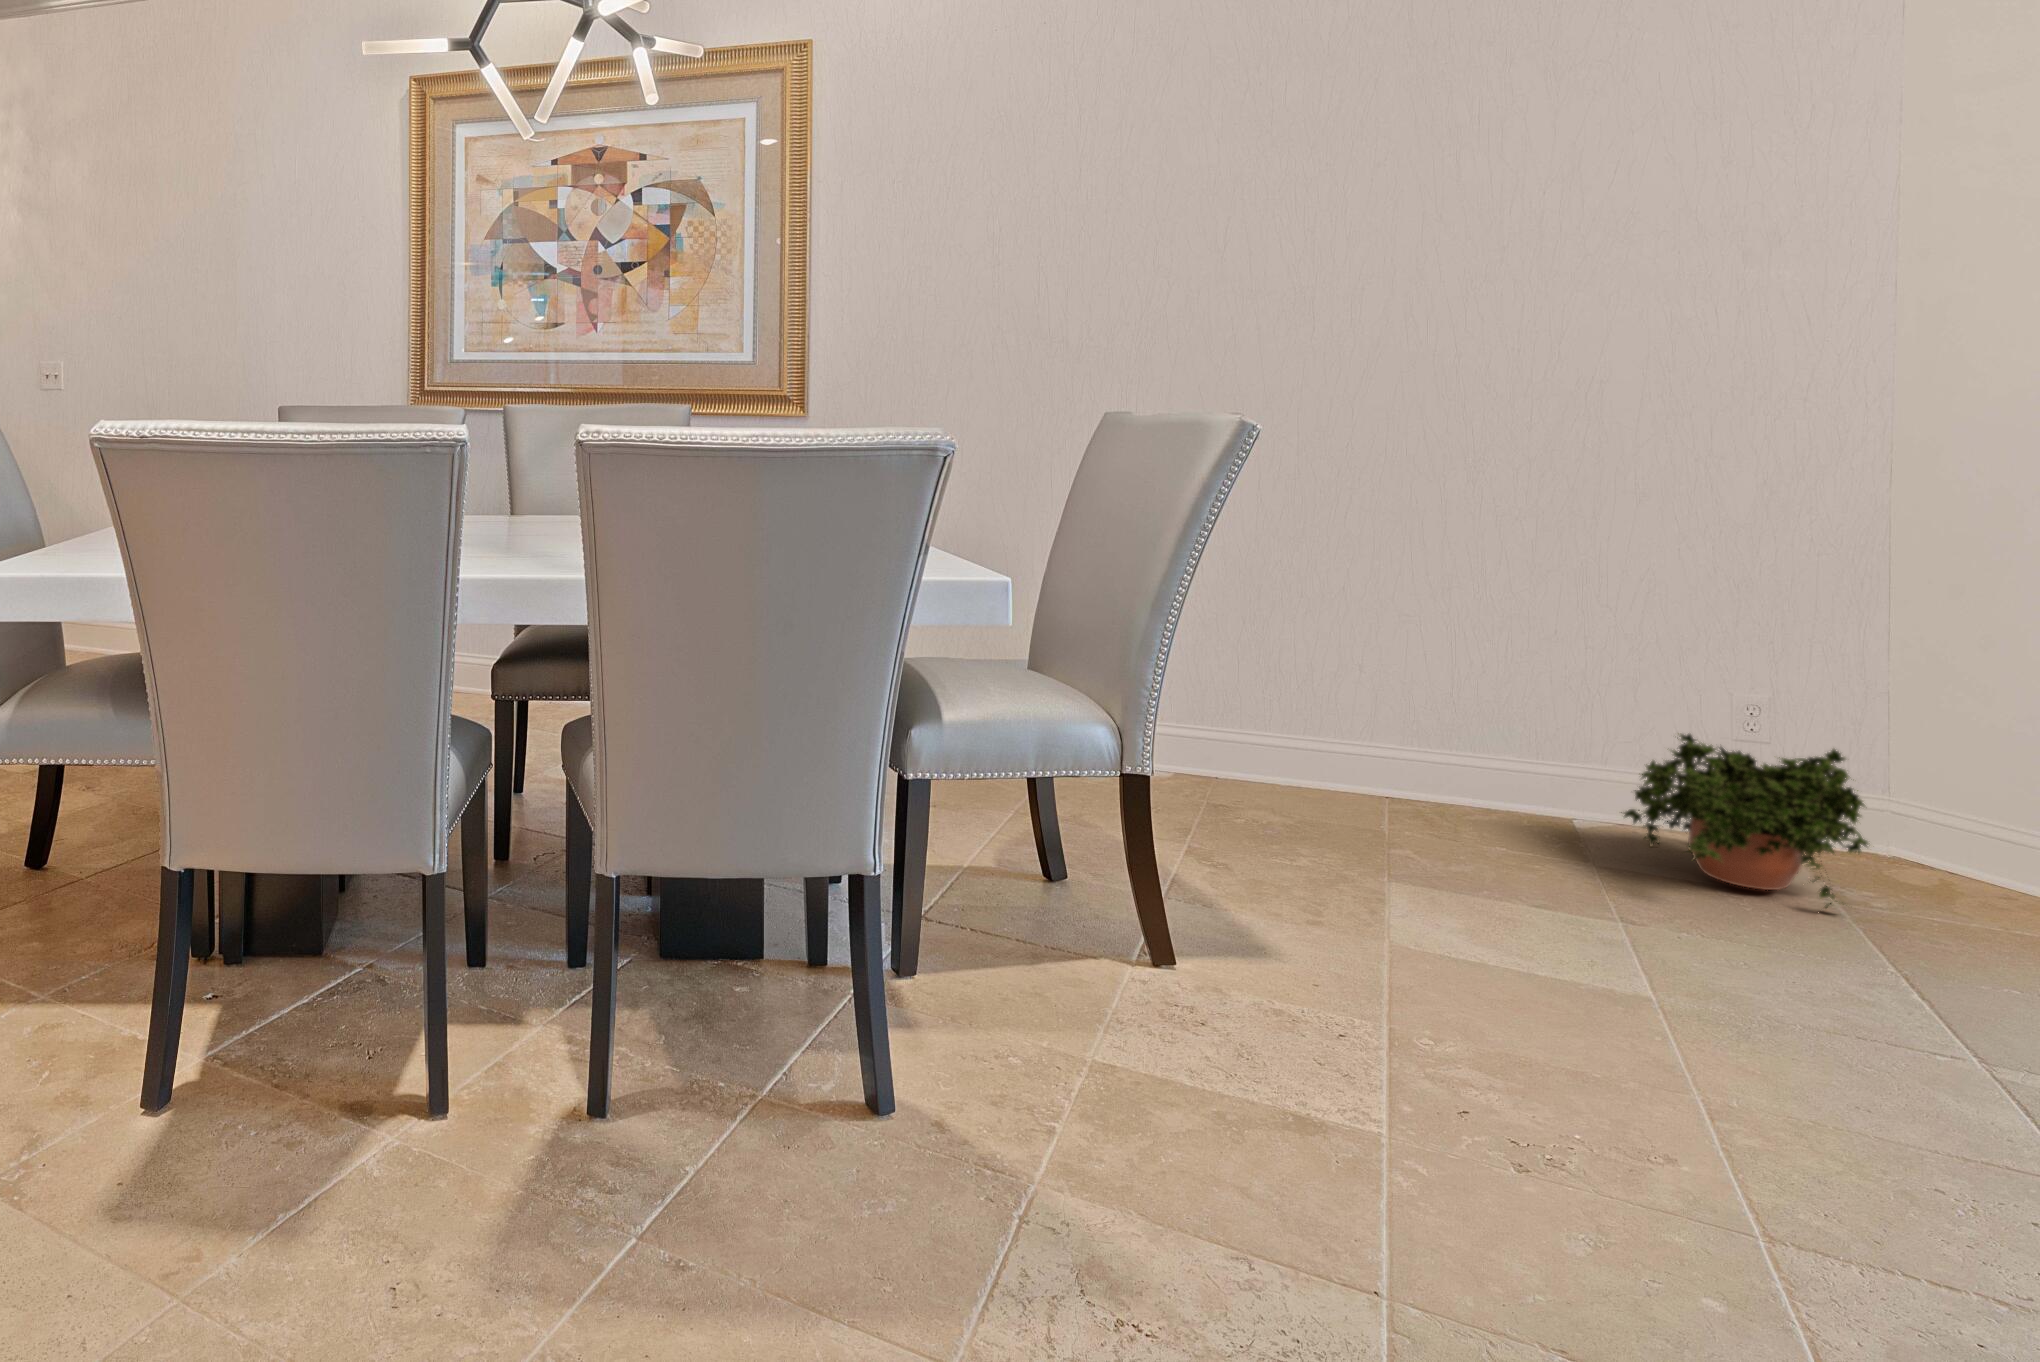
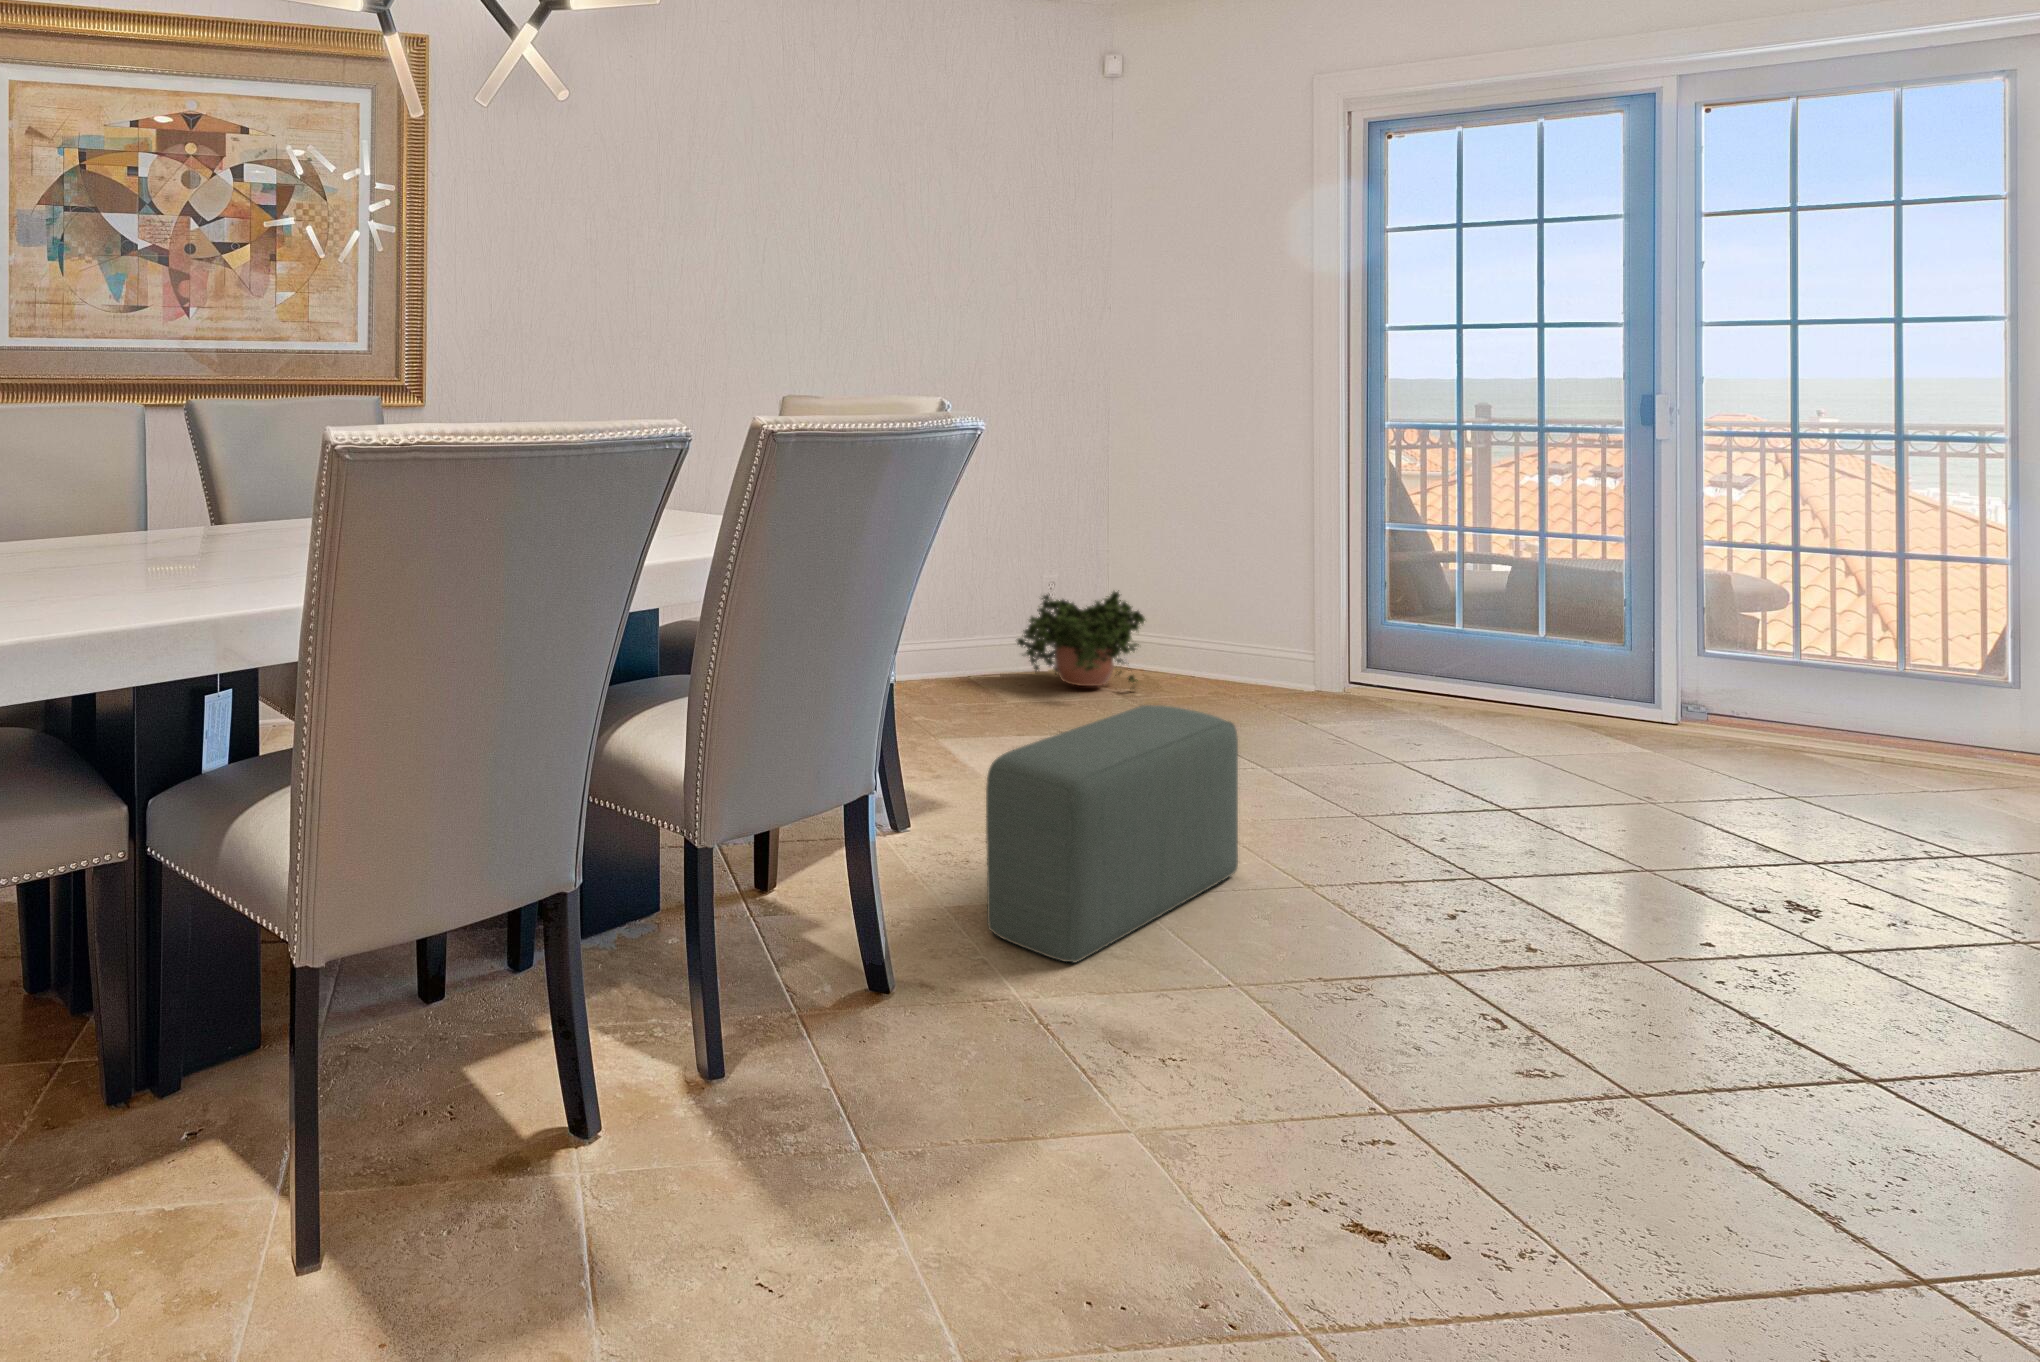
pouf: none [997,893,1488,1170] -> present [986,705,1238,963]

